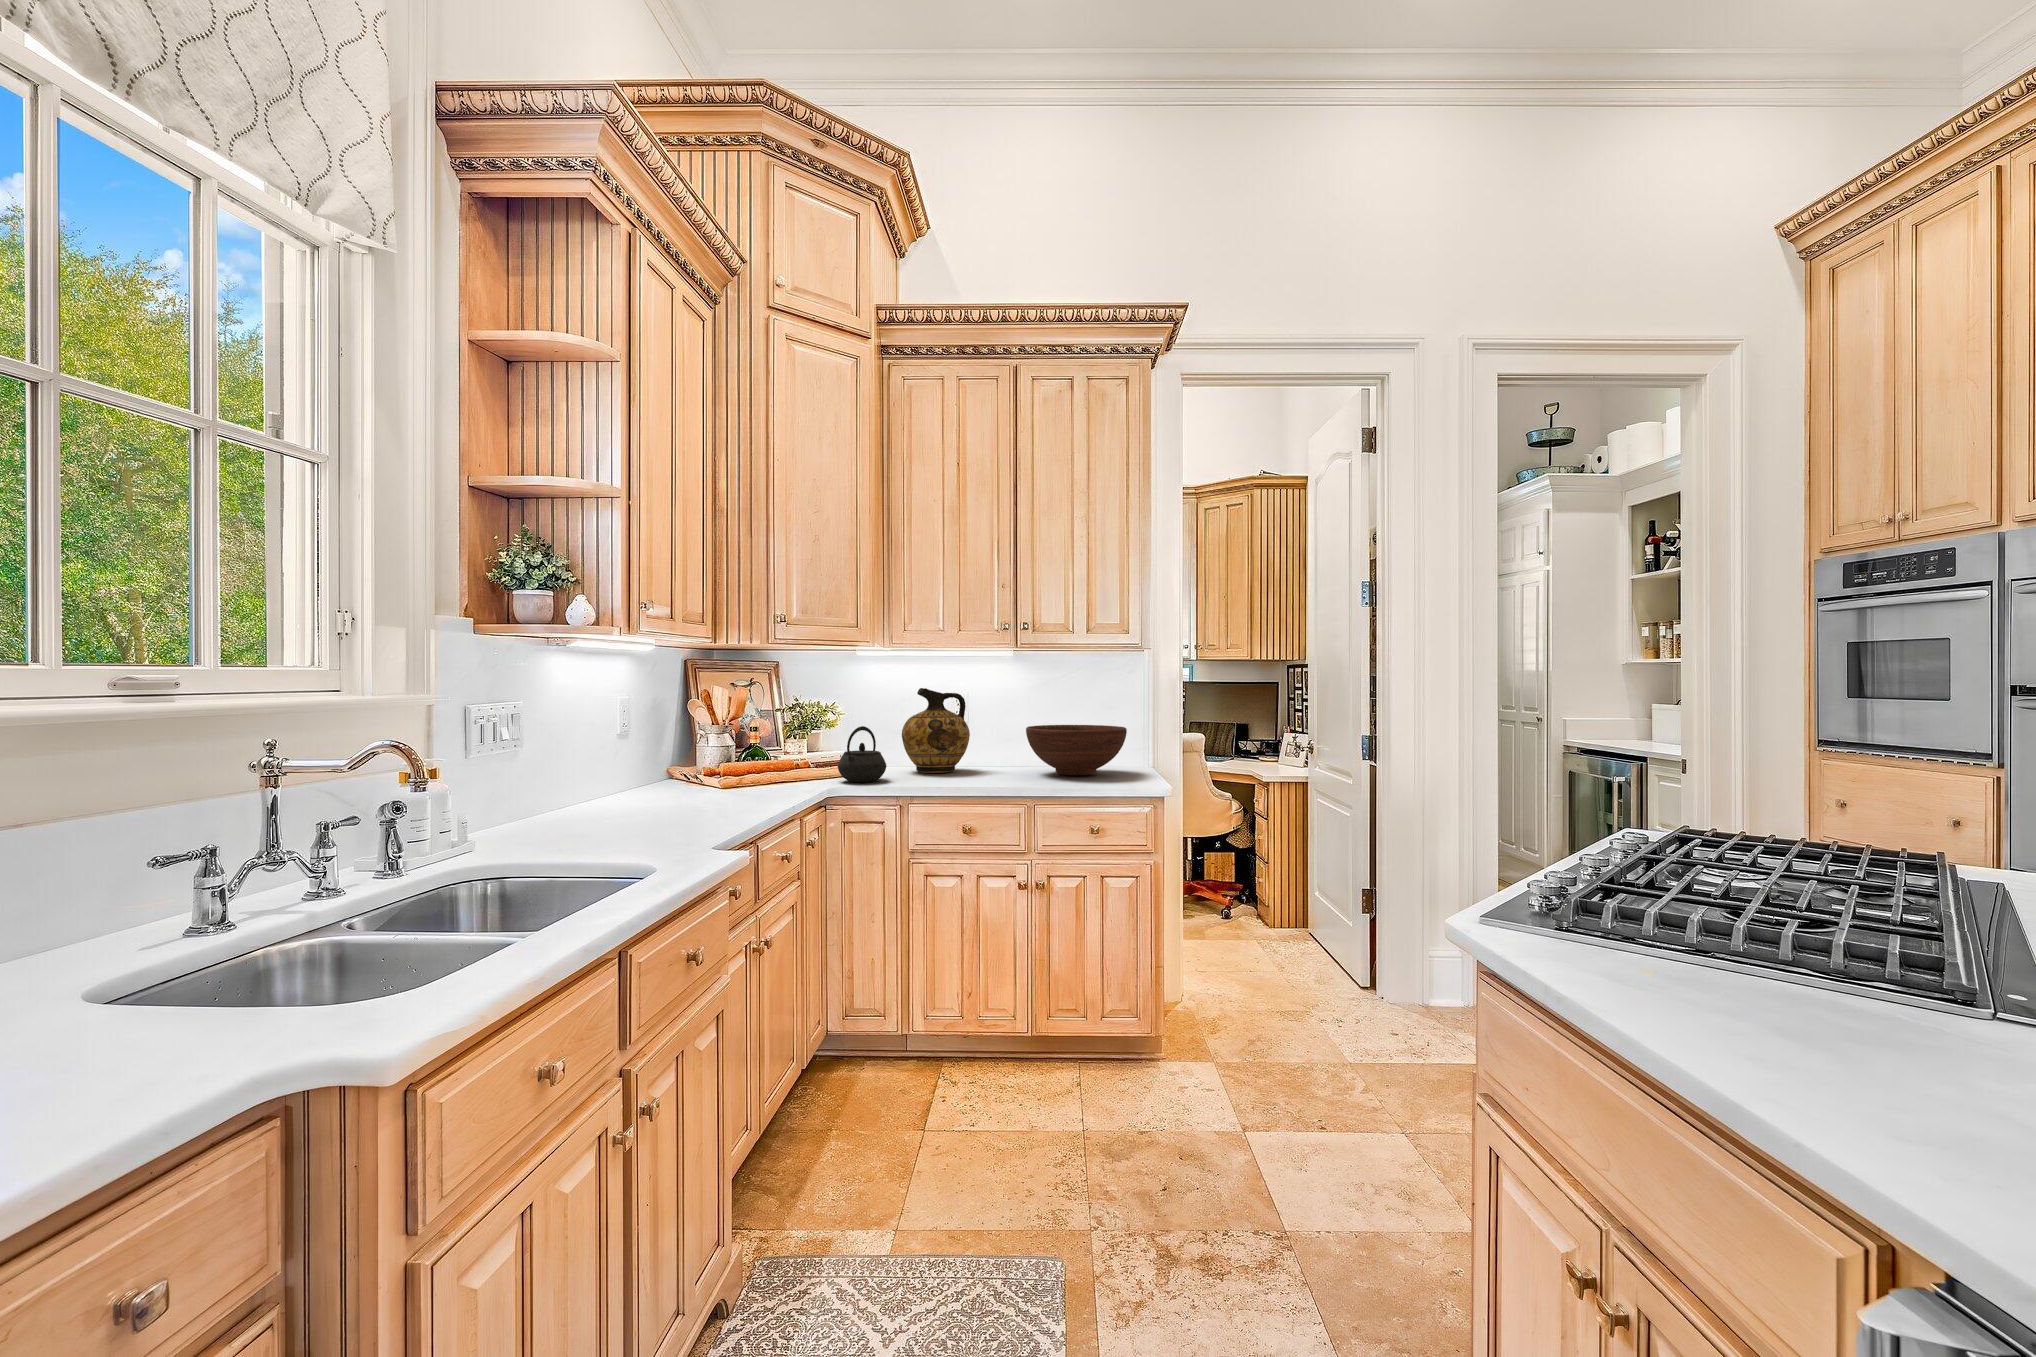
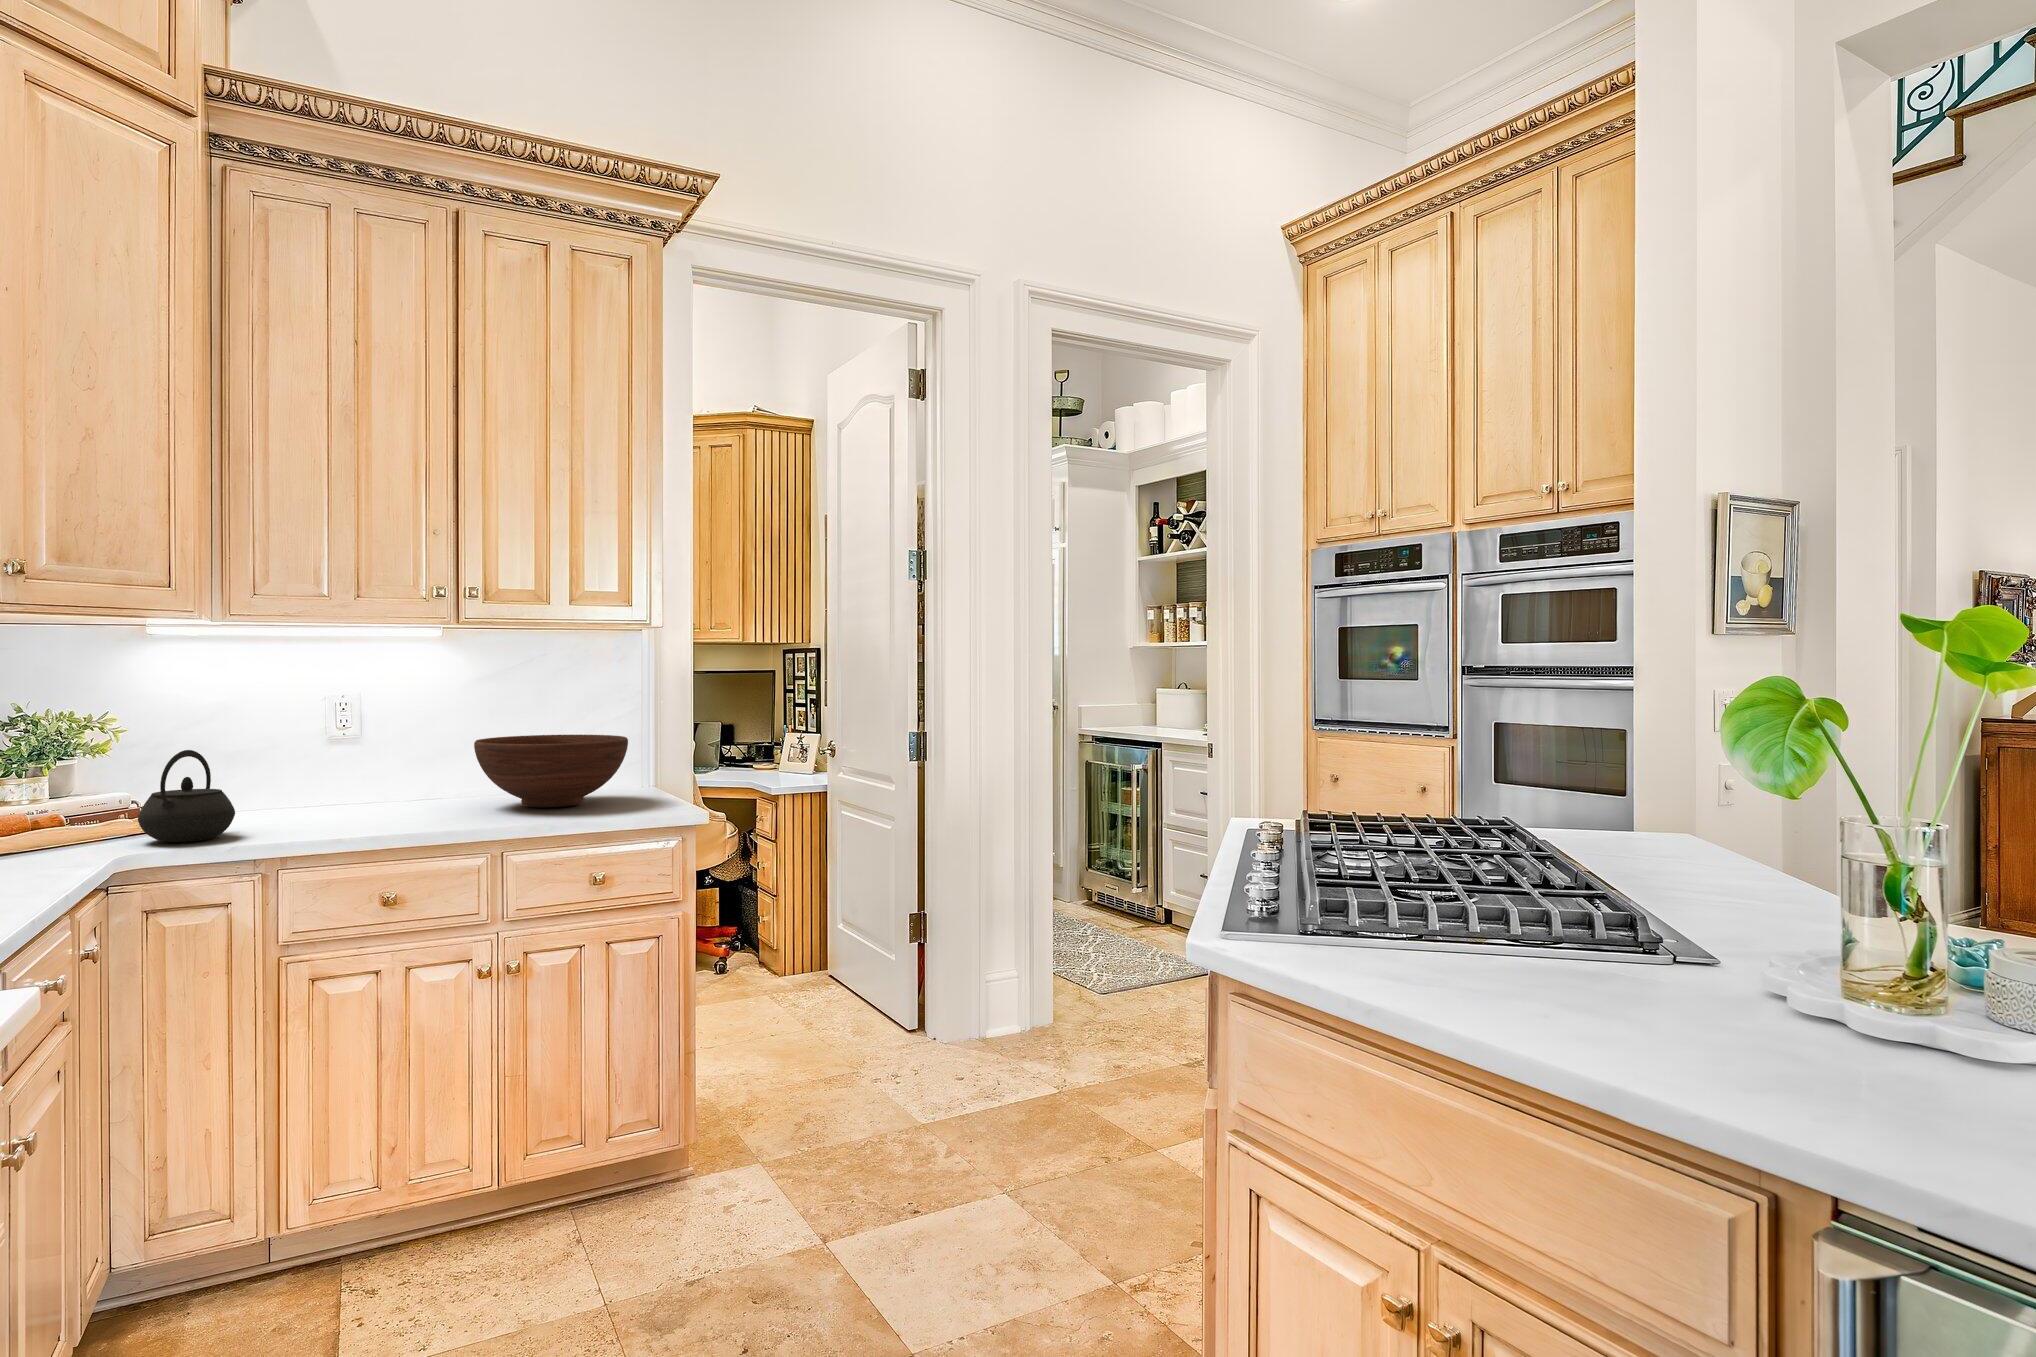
ceramic jug: present [902,688,970,773] -> none [254,685,377,818]

